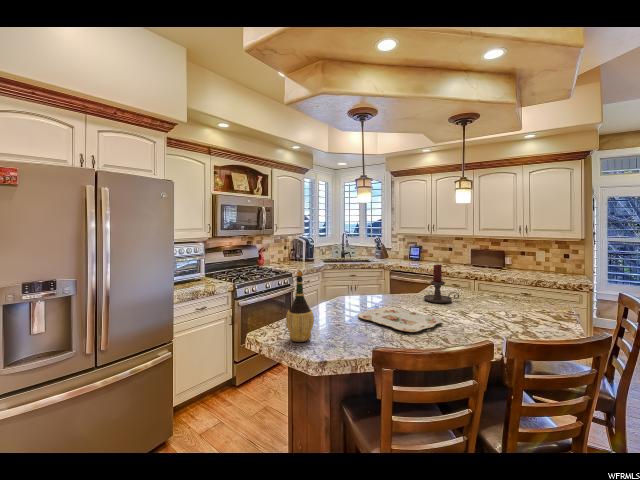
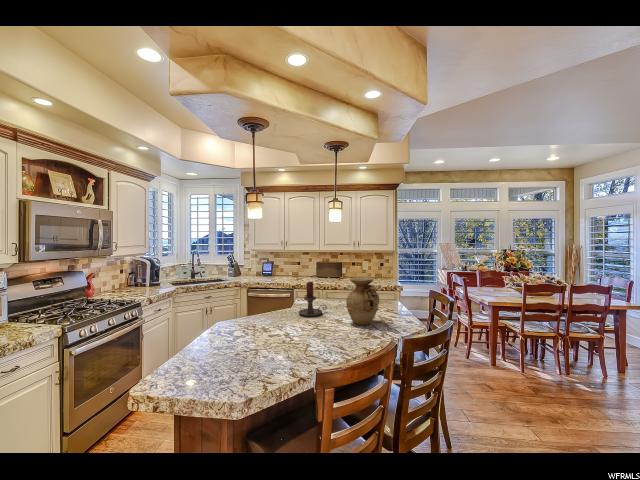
vase: none [476,262,525,321] -> present [346,277,379,325]
wine bottle: present [286,272,314,342] -> none [190,307,223,385]
serving tray: present [358,307,442,332] -> none [252,327,327,349]

